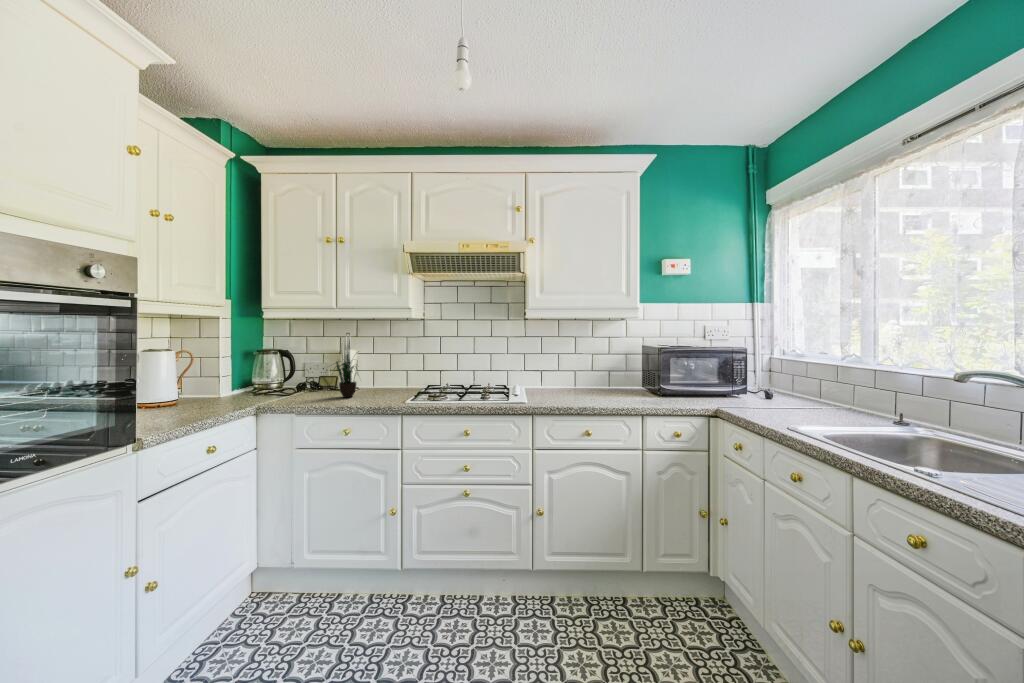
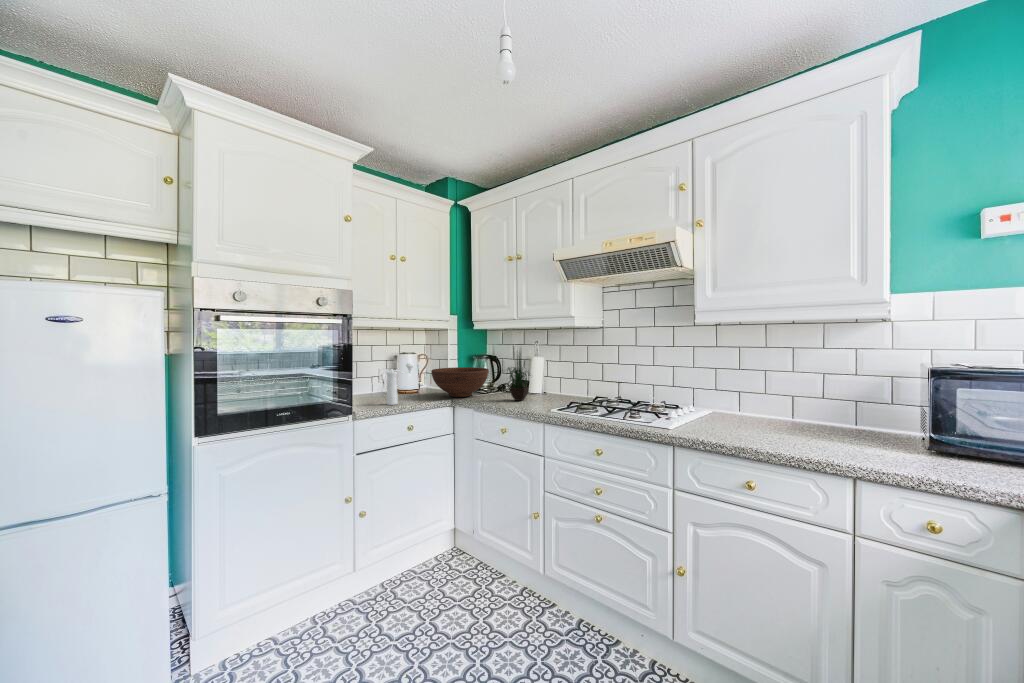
pepper mill: none [163,361,203,420] -> present [386,363,414,405]
fruit bowl: none [215,365,297,401] -> present [431,367,489,397]

